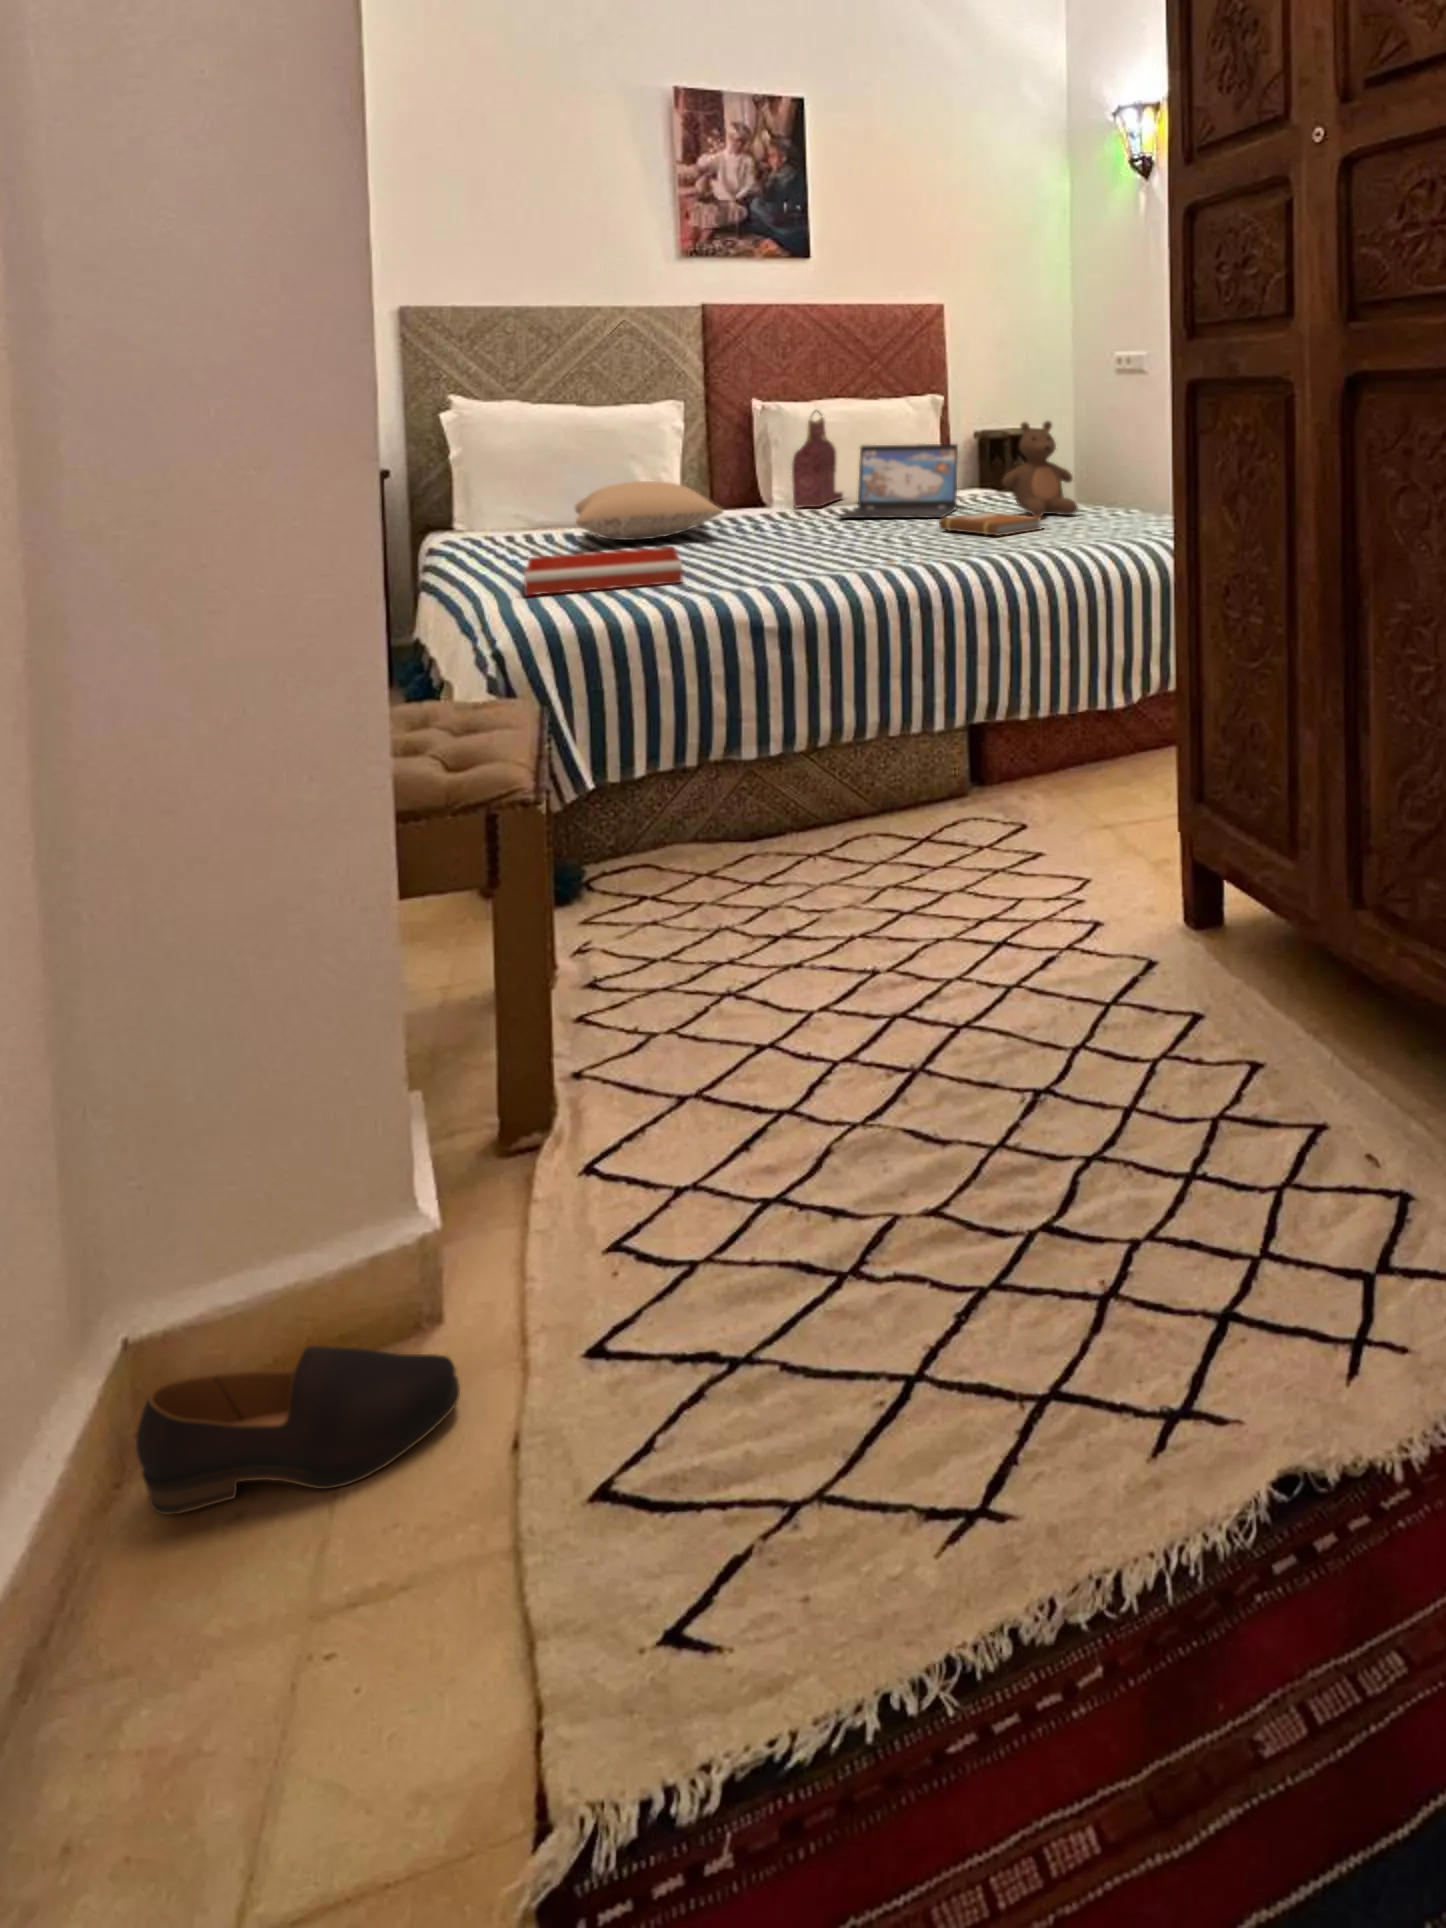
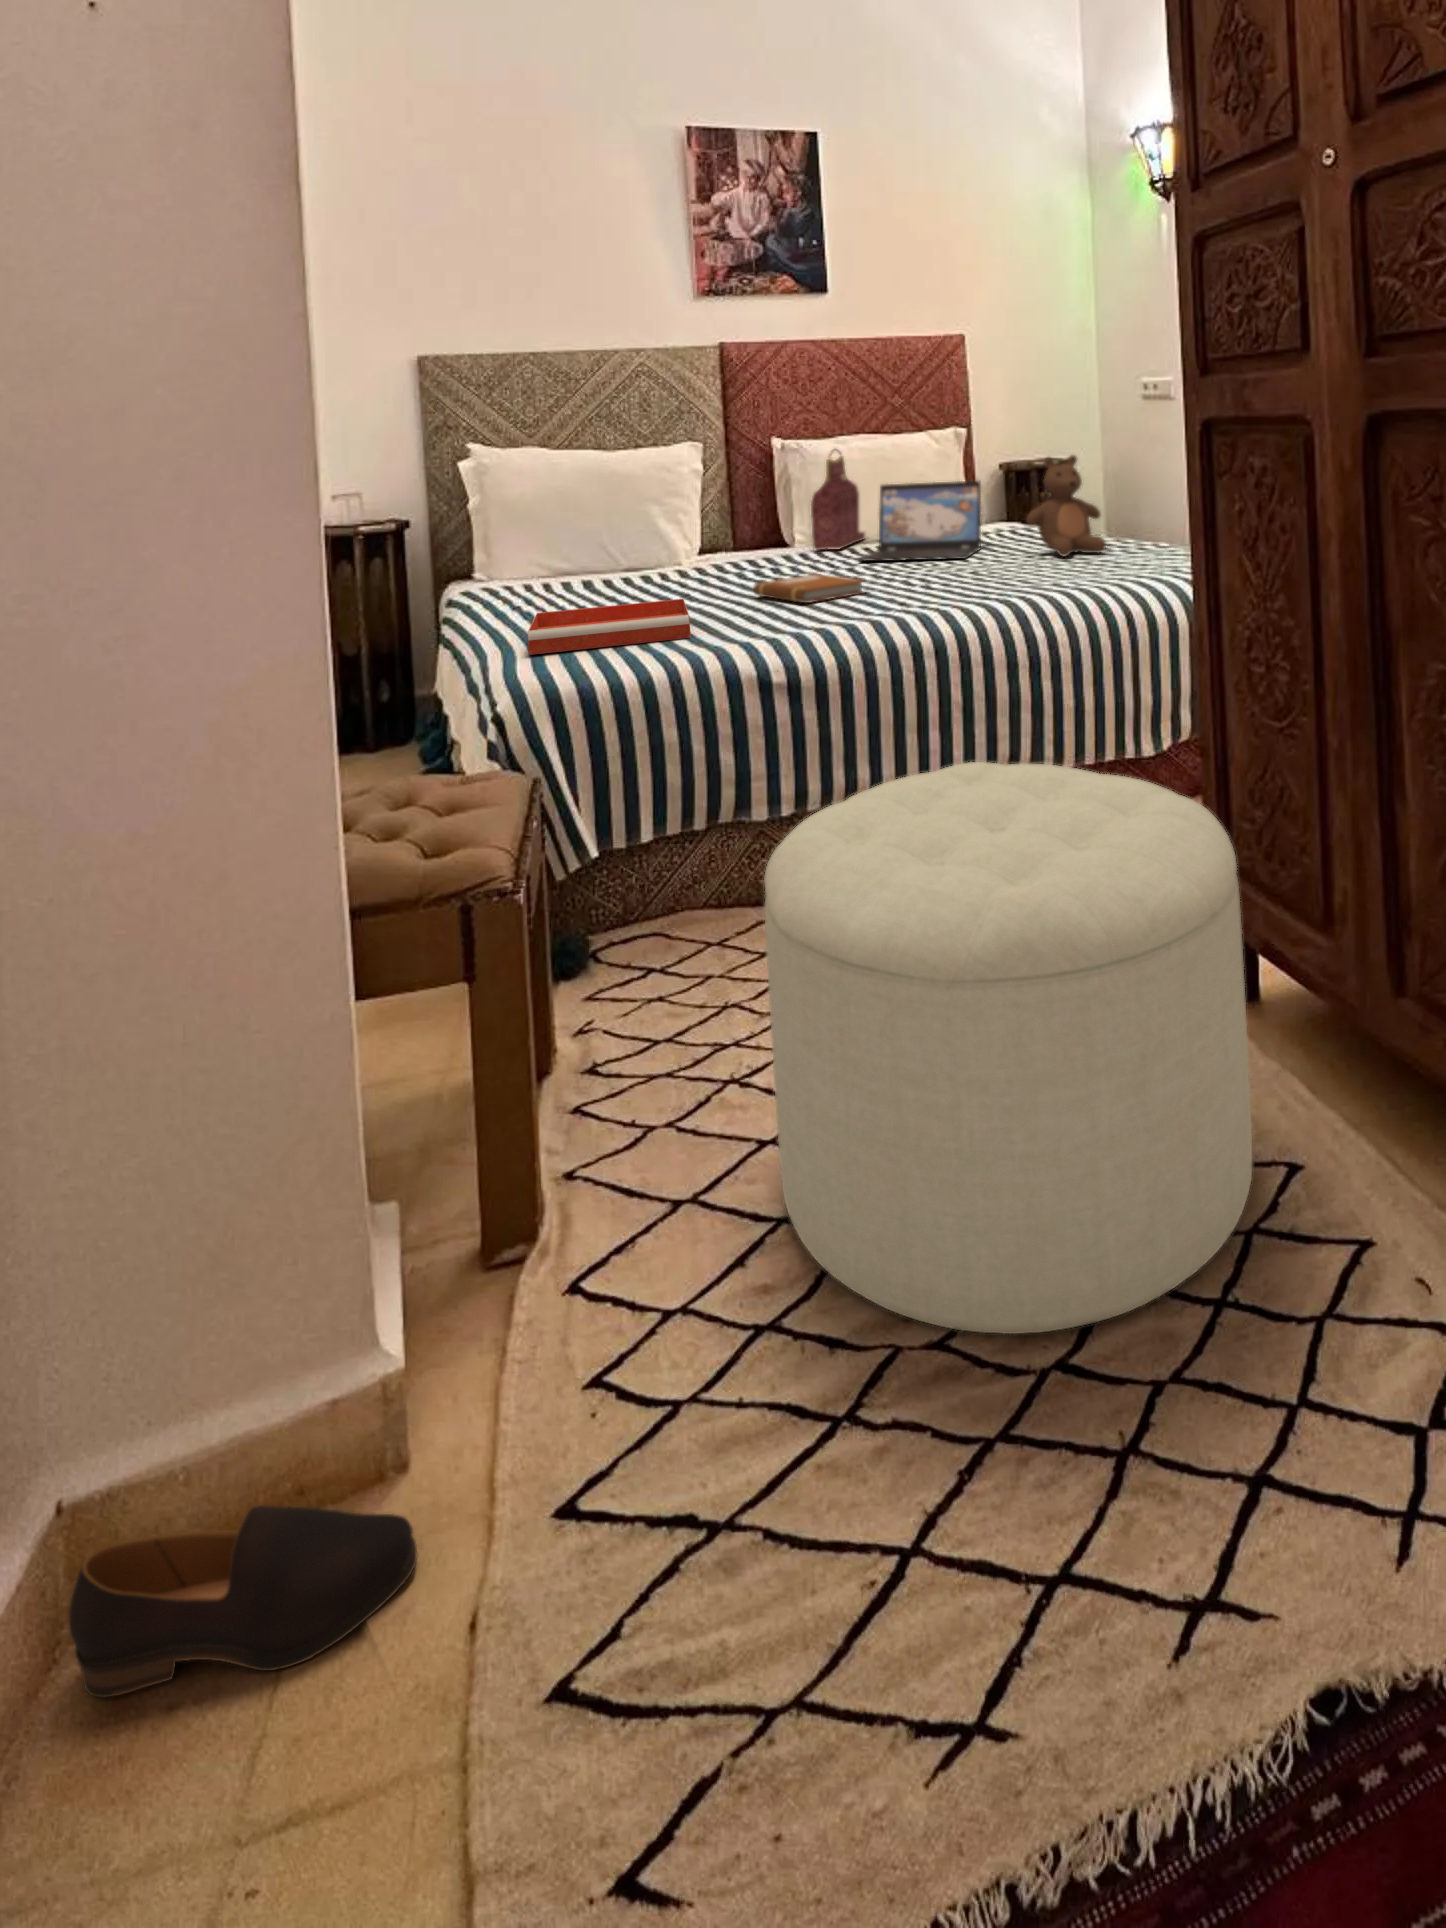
pillow: present [575,481,723,540] -> none [586,528,738,590]
notebook: present [939,512,1042,536] -> present [753,574,864,603]
ottoman: none [773,695,1216,1199] -> present [764,762,1252,1334]

